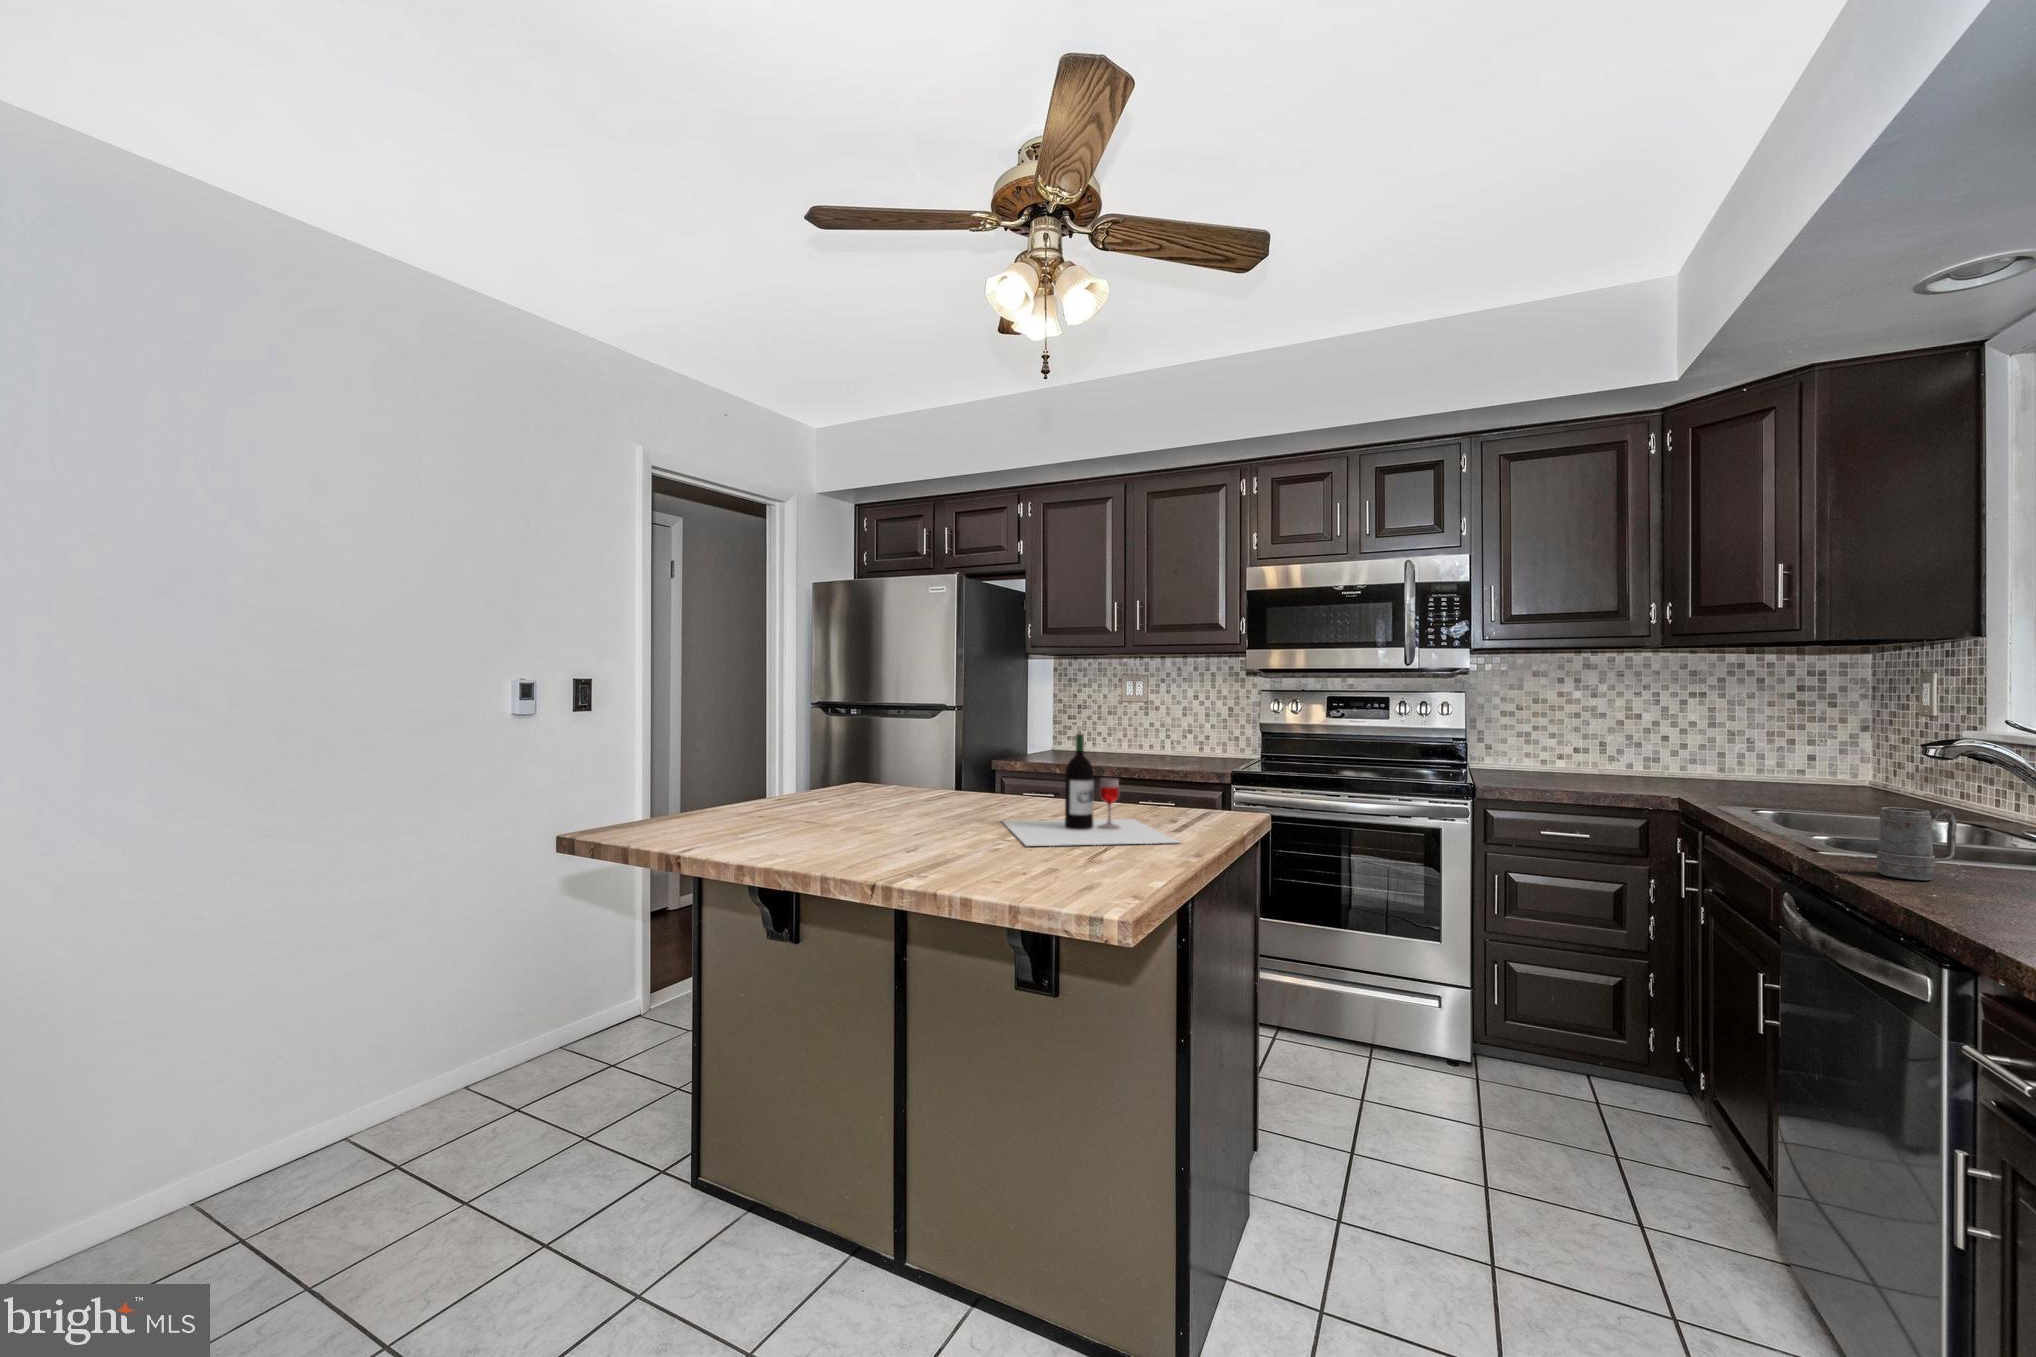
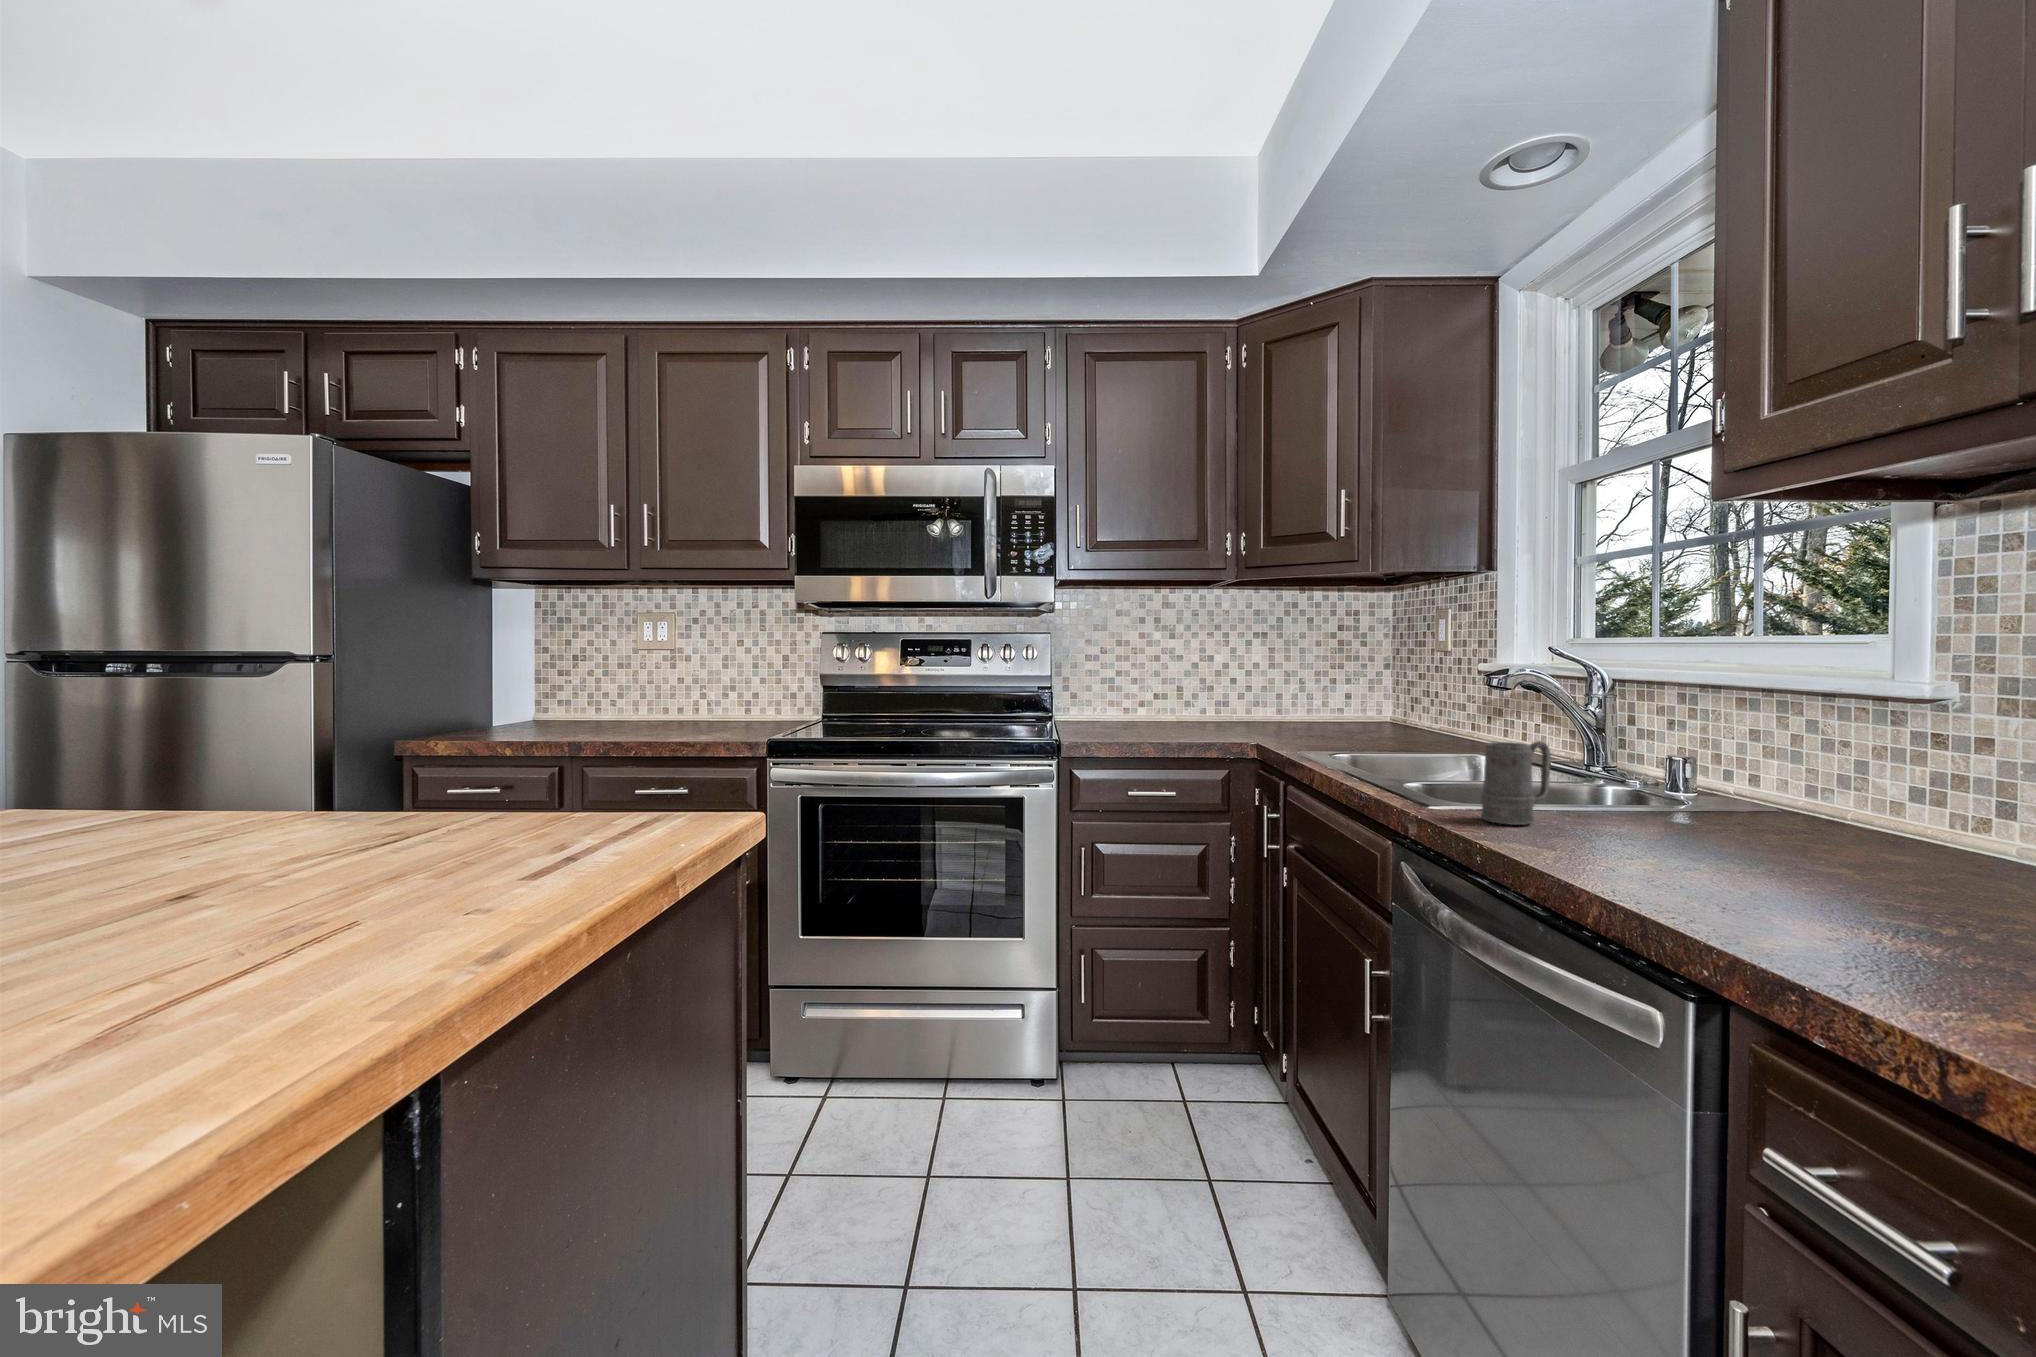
wine bottle: present [1003,734,1179,846] -> none [186,681,594,934]

